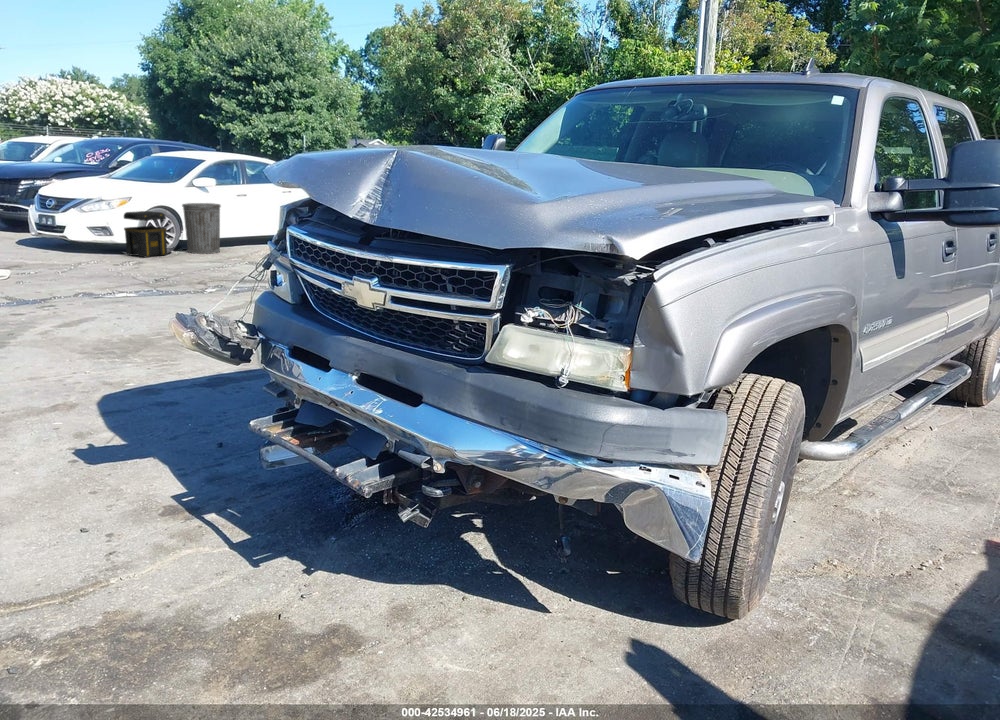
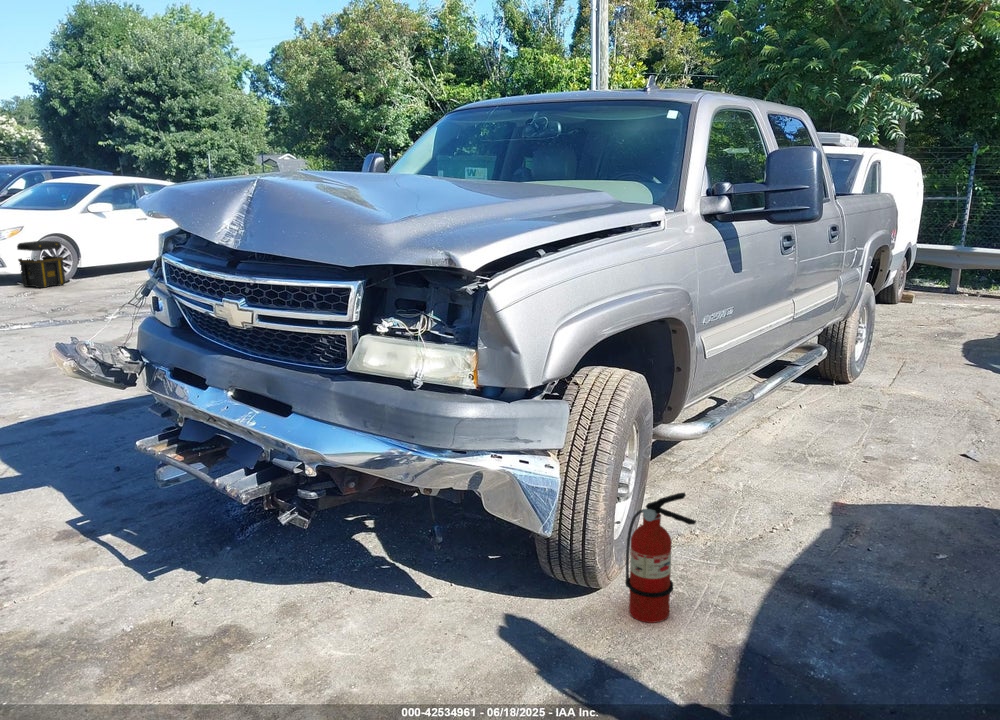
trash can: present [182,203,221,254] -> none [78,229,121,281]
fire extinguisher: none [771,522,861,663] -> present [625,493,696,623]

